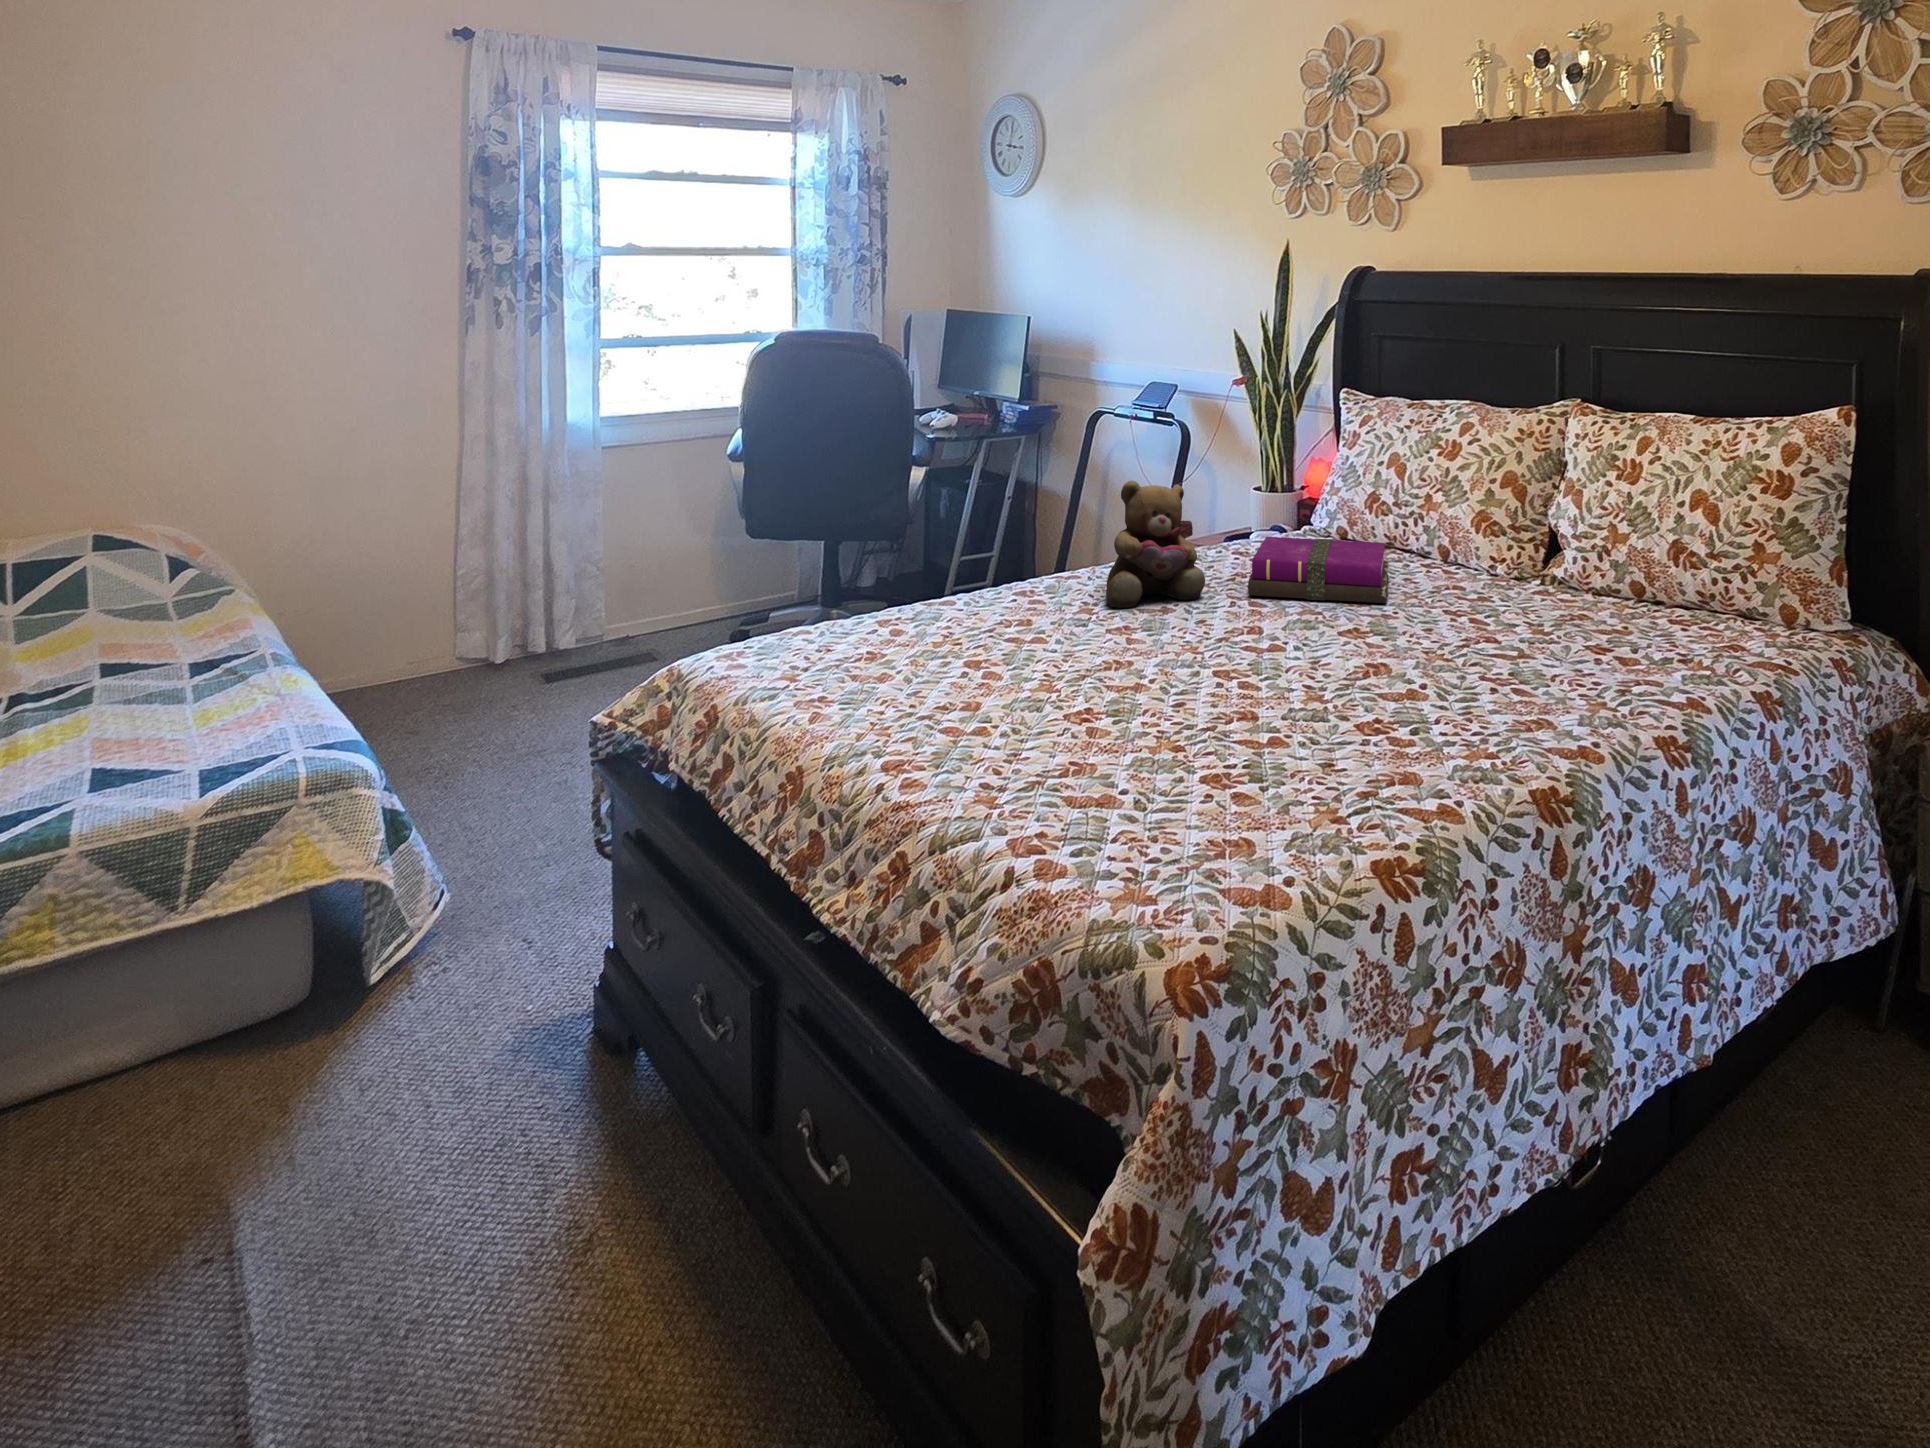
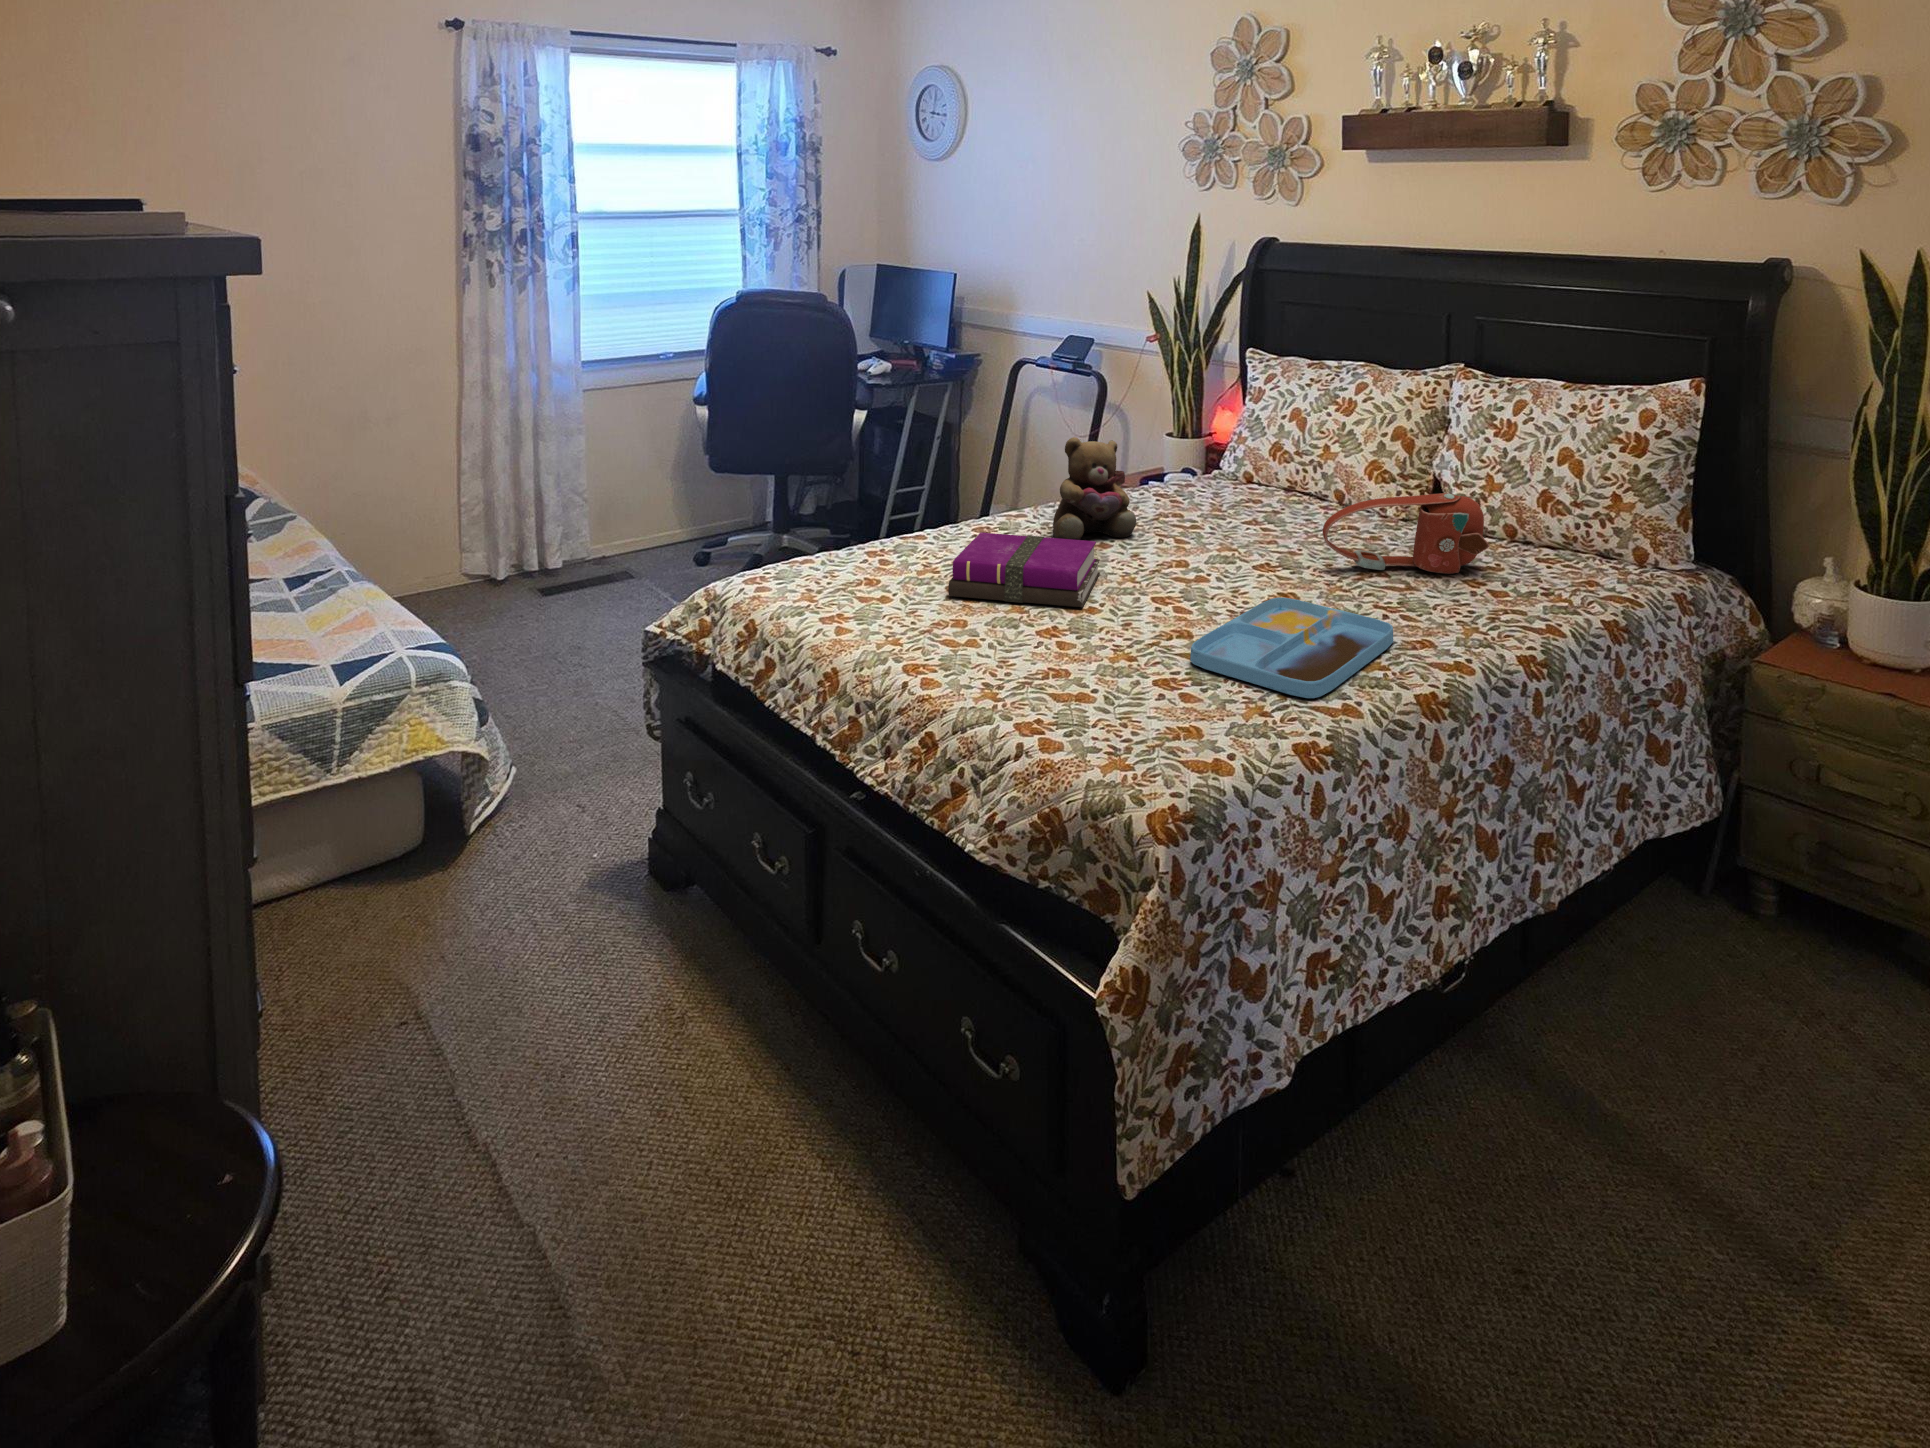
notebook: present [1248,537,1388,603] -> present [948,532,1100,607]
handbag: none [1420,541,1616,638] -> present [1323,493,1490,574]
tray: none [1249,668,1503,797] -> present [1190,597,1393,698]

